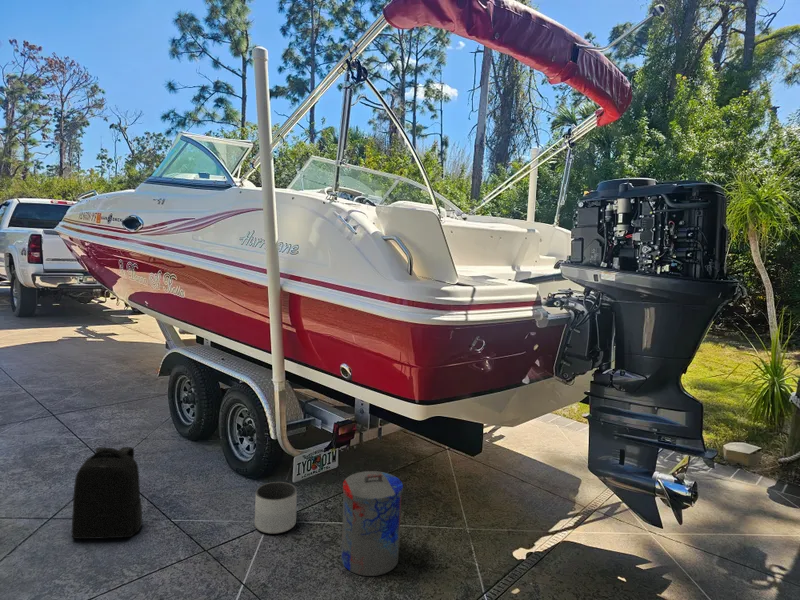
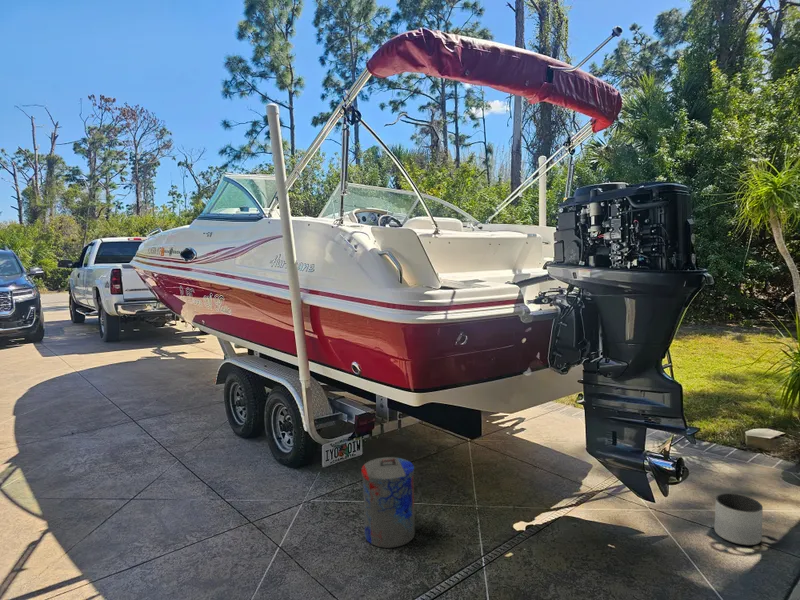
backpack: present [72,447,142,539] -> none [143,443,200,520]
planter: present [255,482,297,534] -> present [714,493,763,546]

